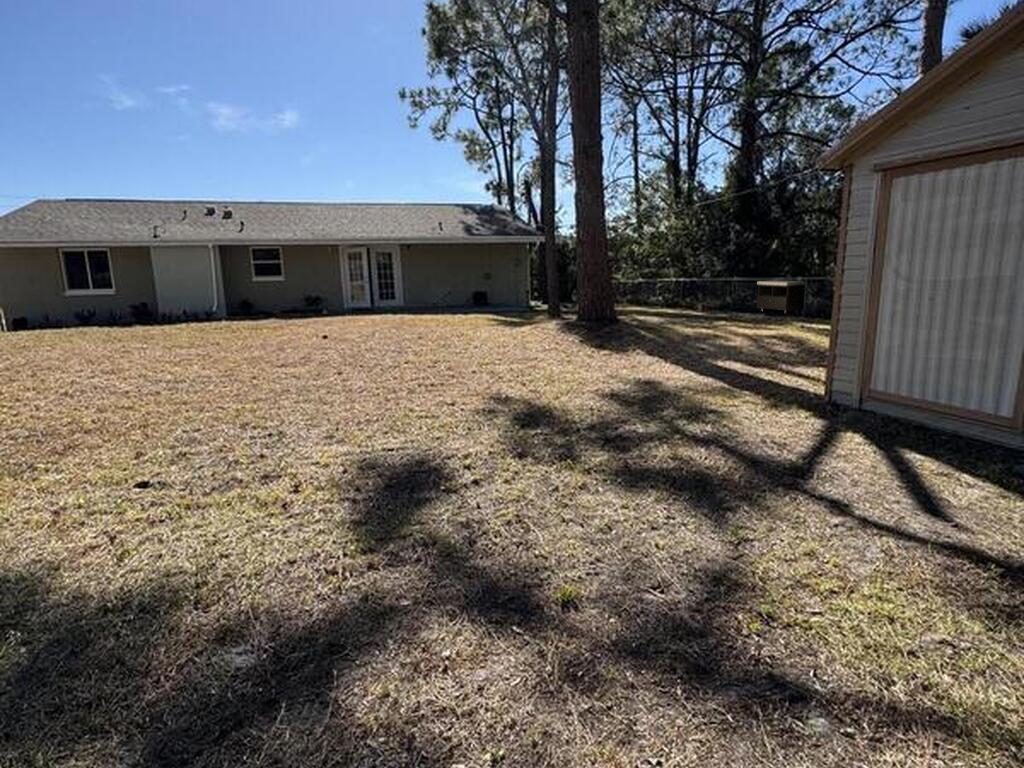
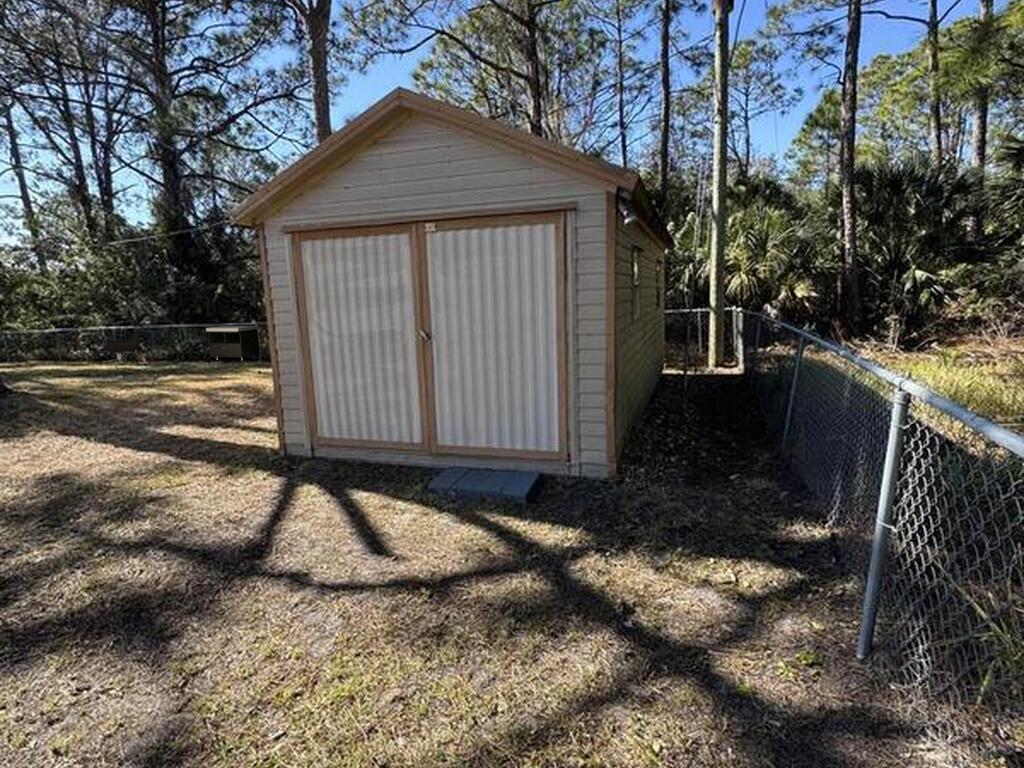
lounge chair: none [672,282,703,306] -> present [107,331,141,361]

